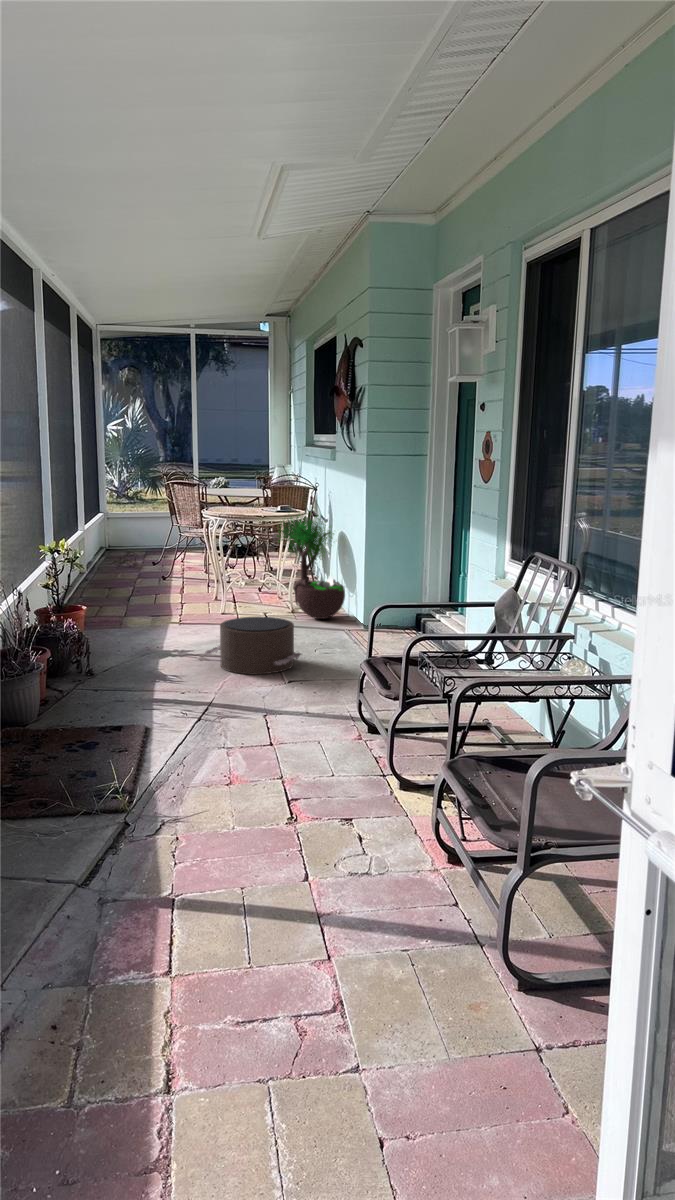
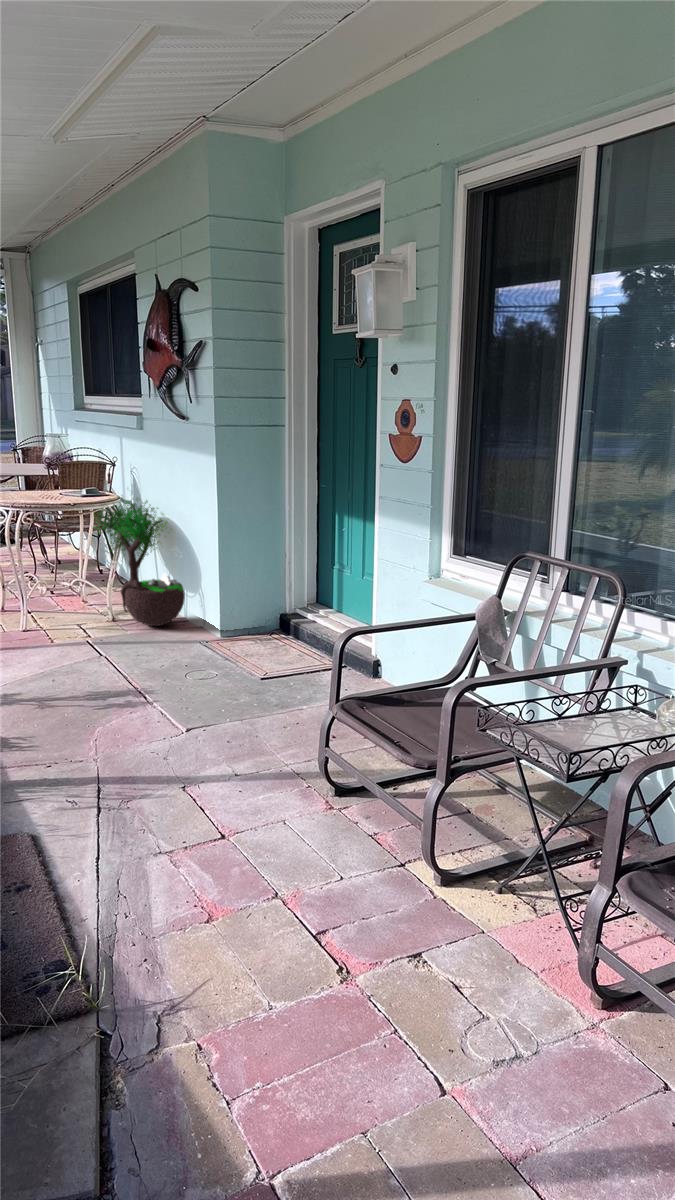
pouf: present [205,616,301,674] -> none [48,639,180,721]

